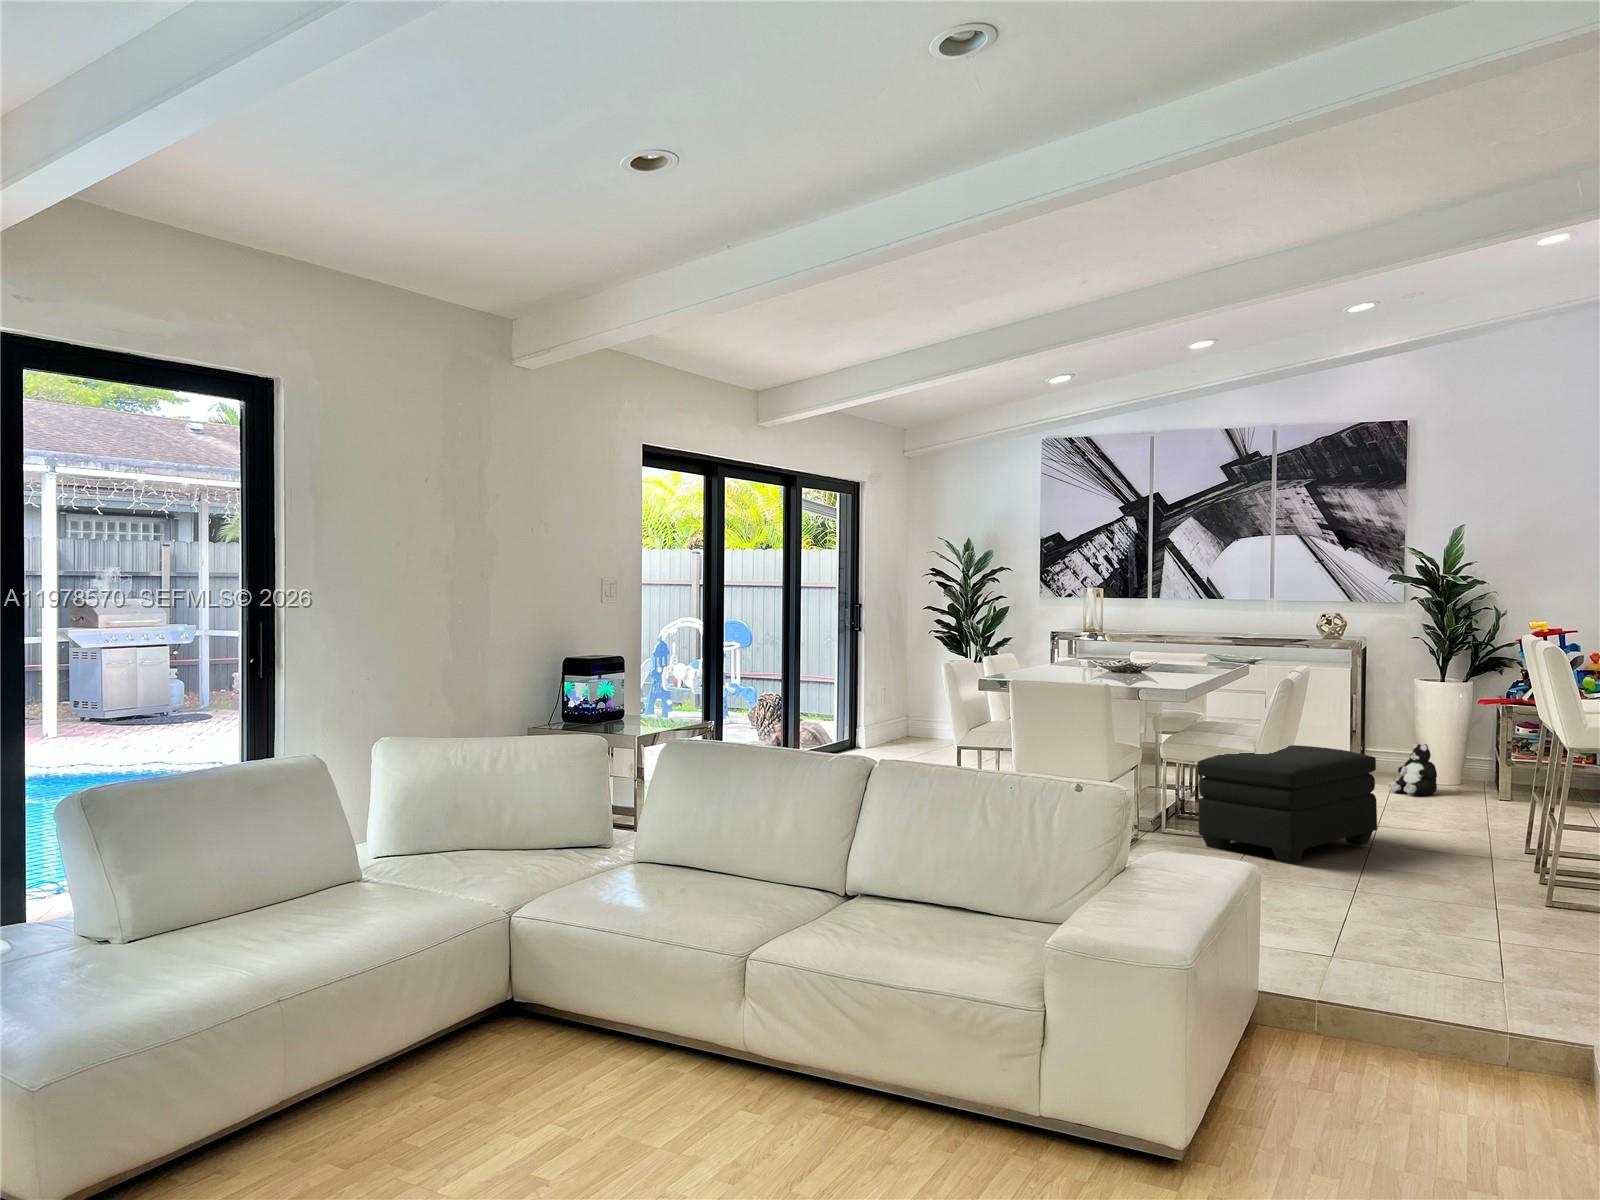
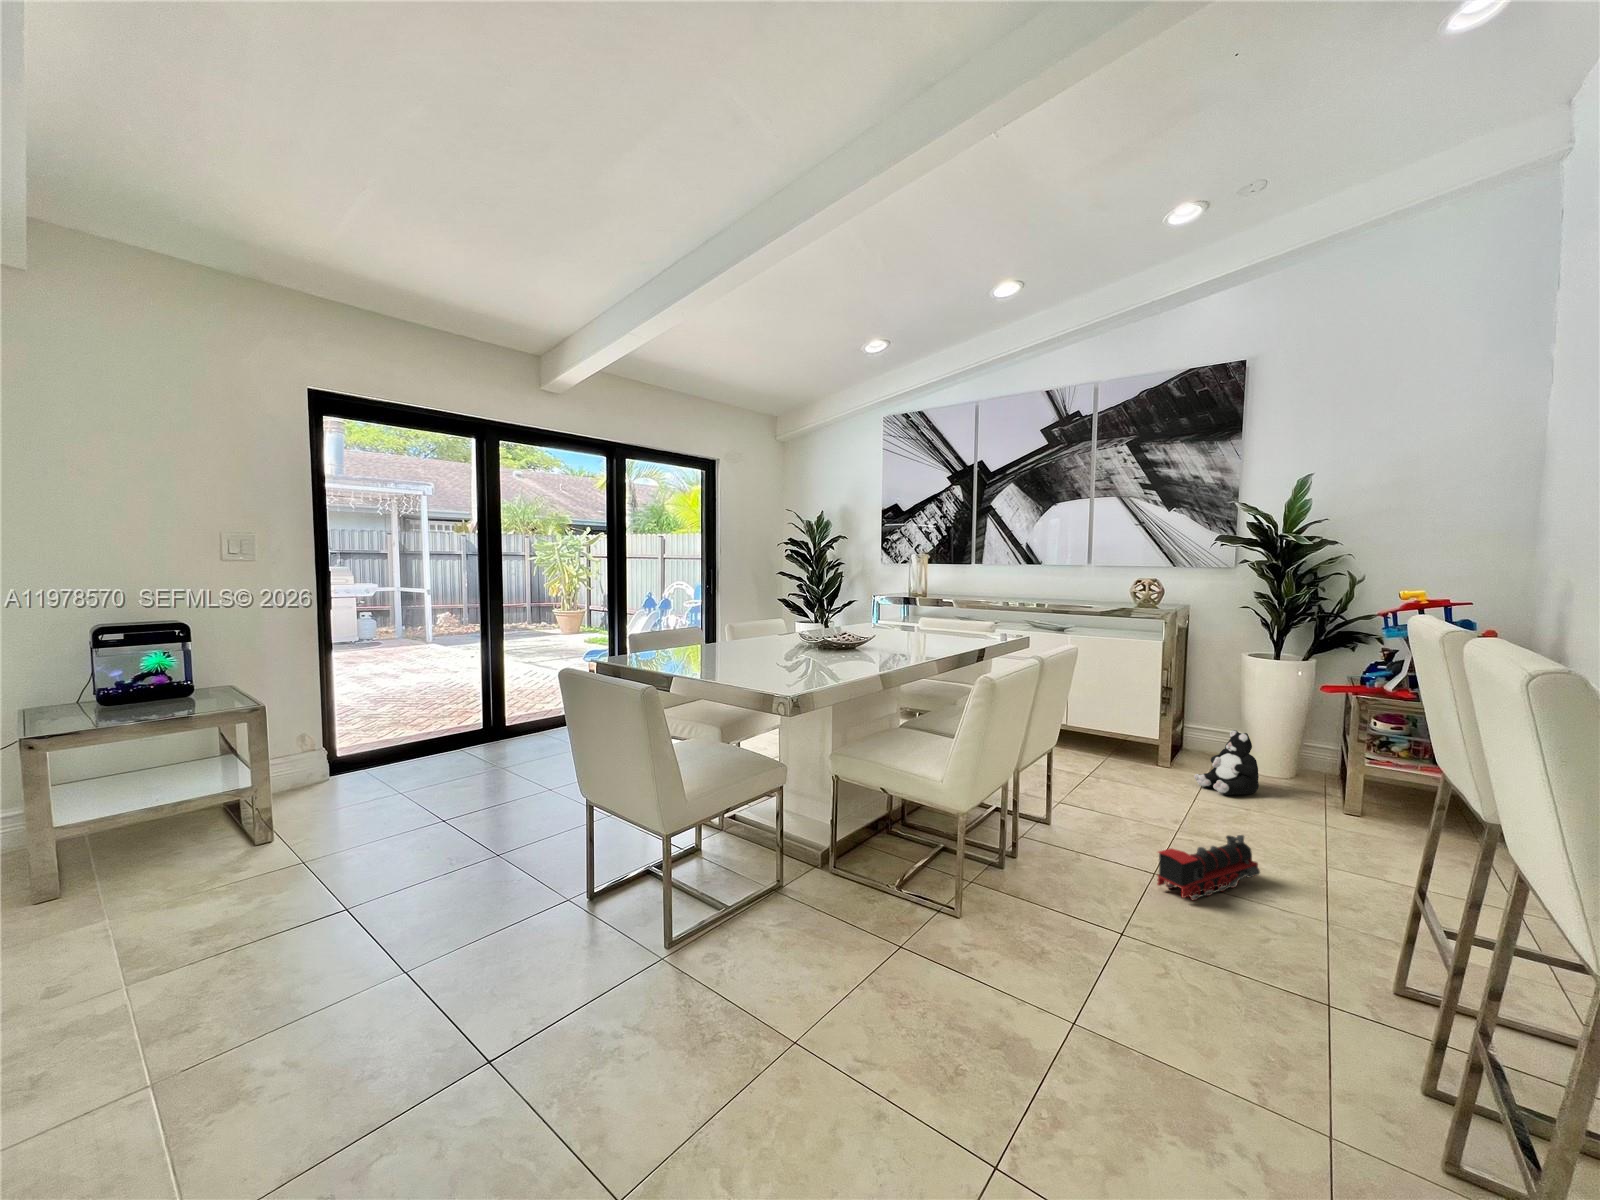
ottoman: present [1197,745,1377,864] -> none [828,754,1110,989]
toy train: none [1391,796,1454,835] -> present [1157,835,1260,900]

